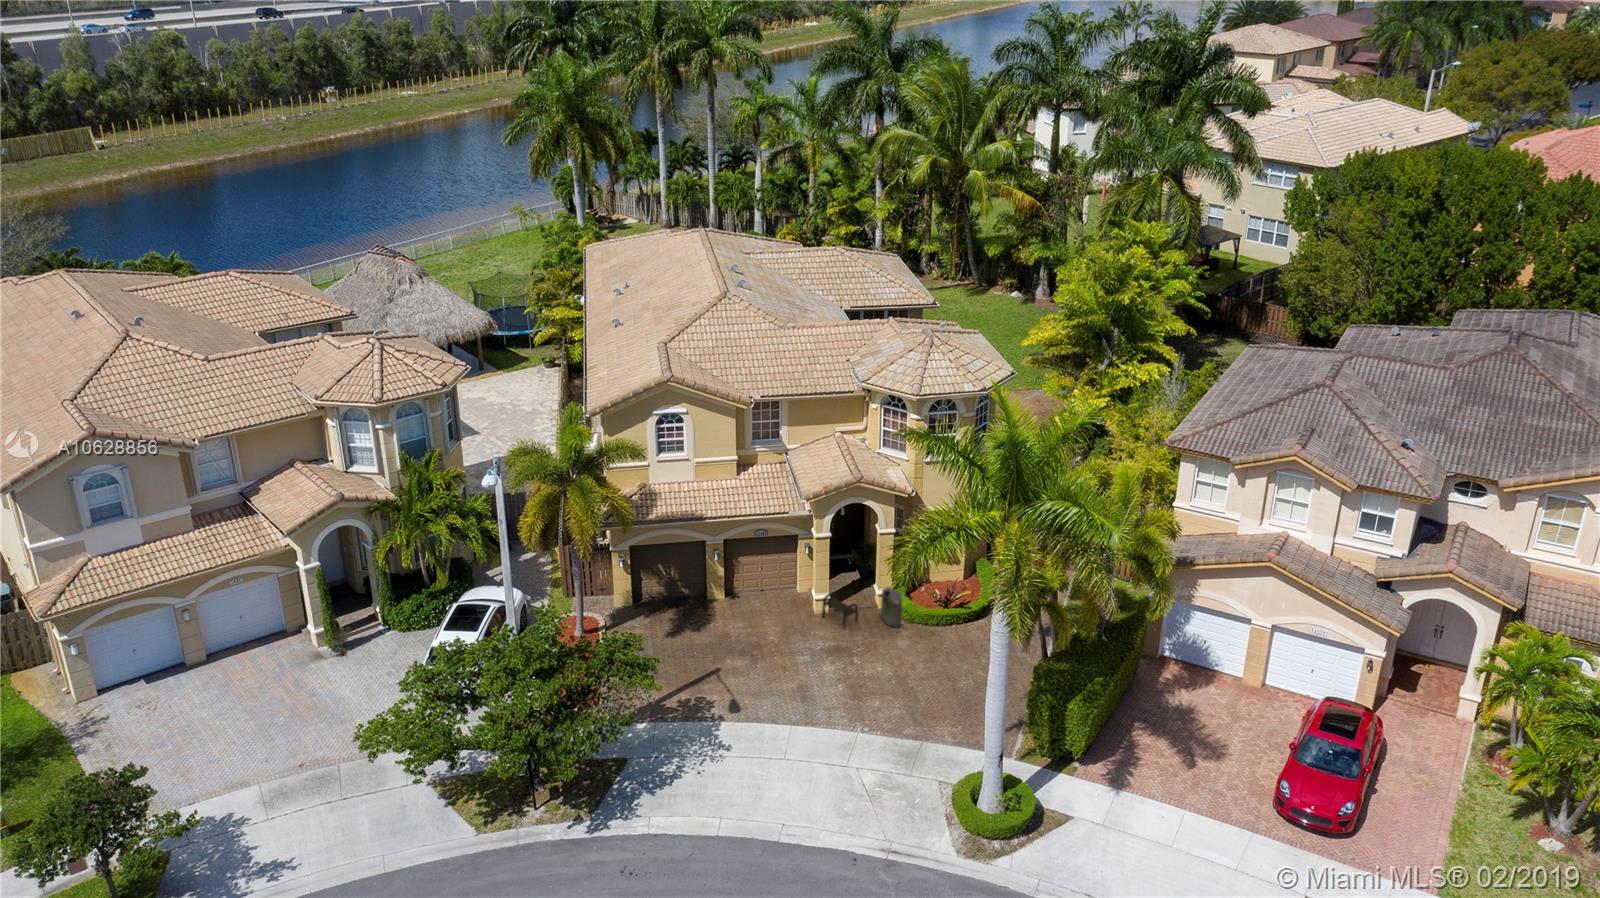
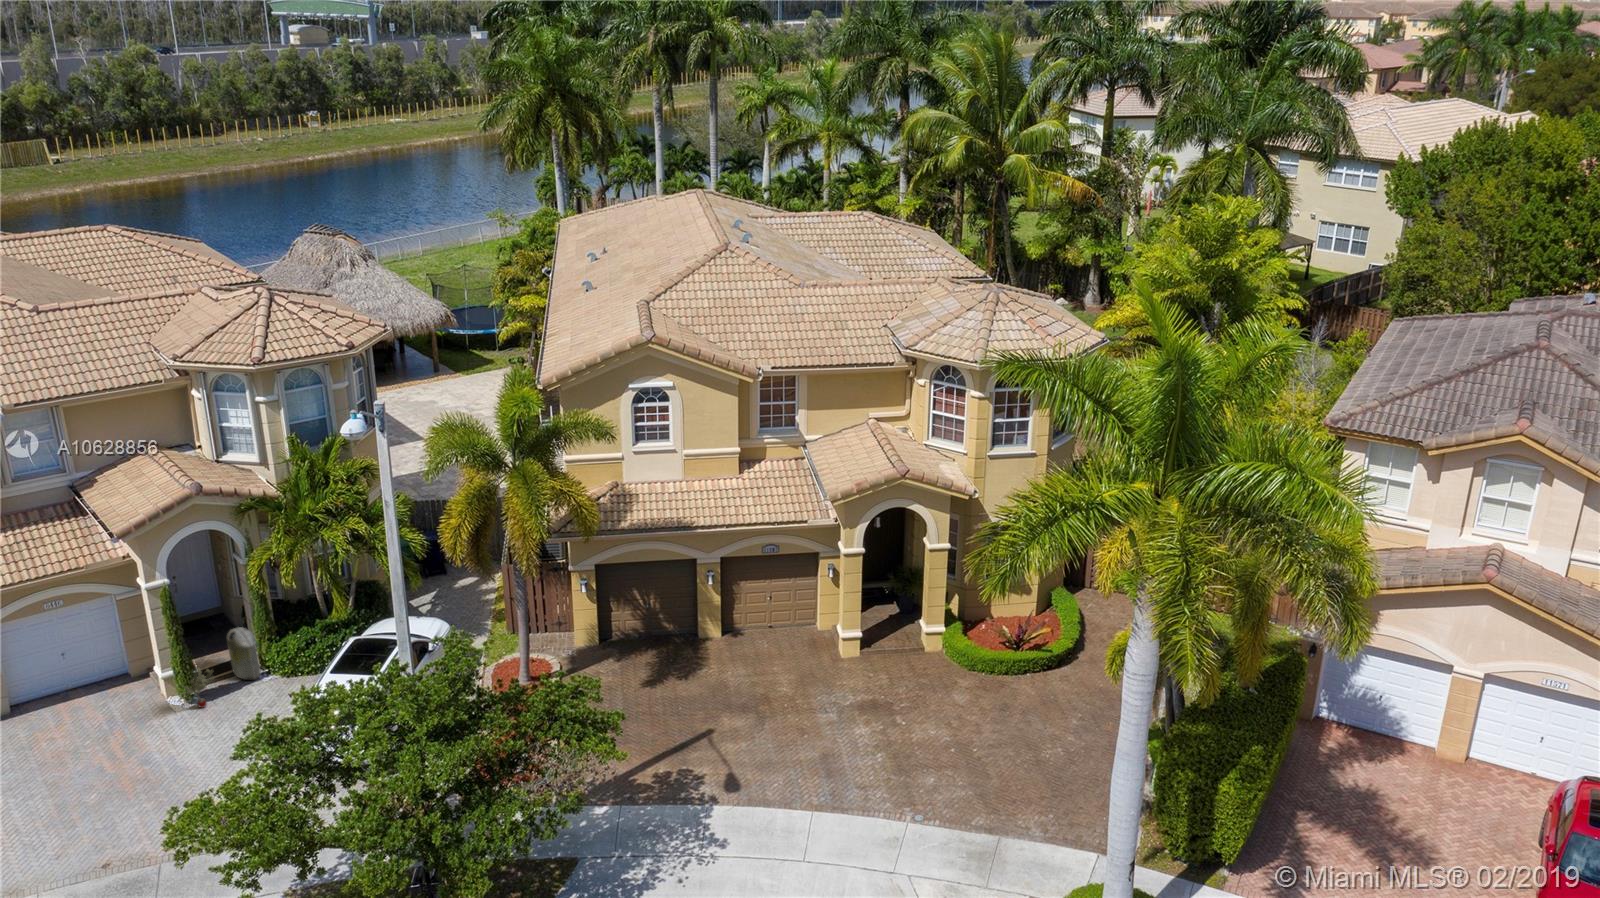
trash can: present [881,587,902,627] -> present [227,627,260,680]
bench: present [822,592,858,629] -> none [851,629,900,678]

